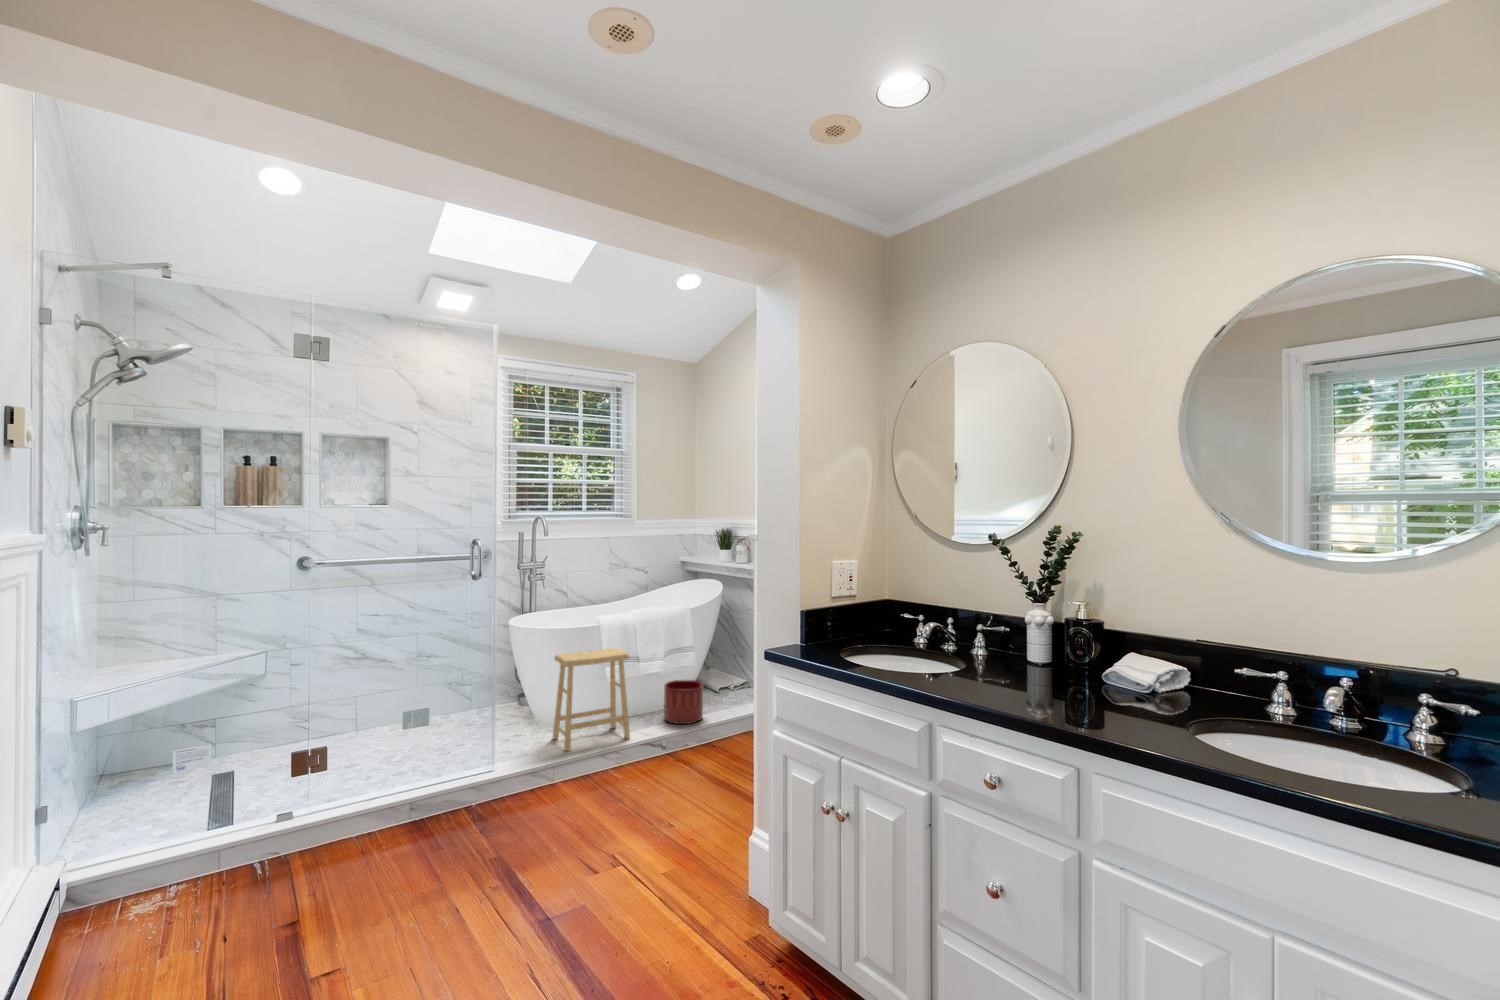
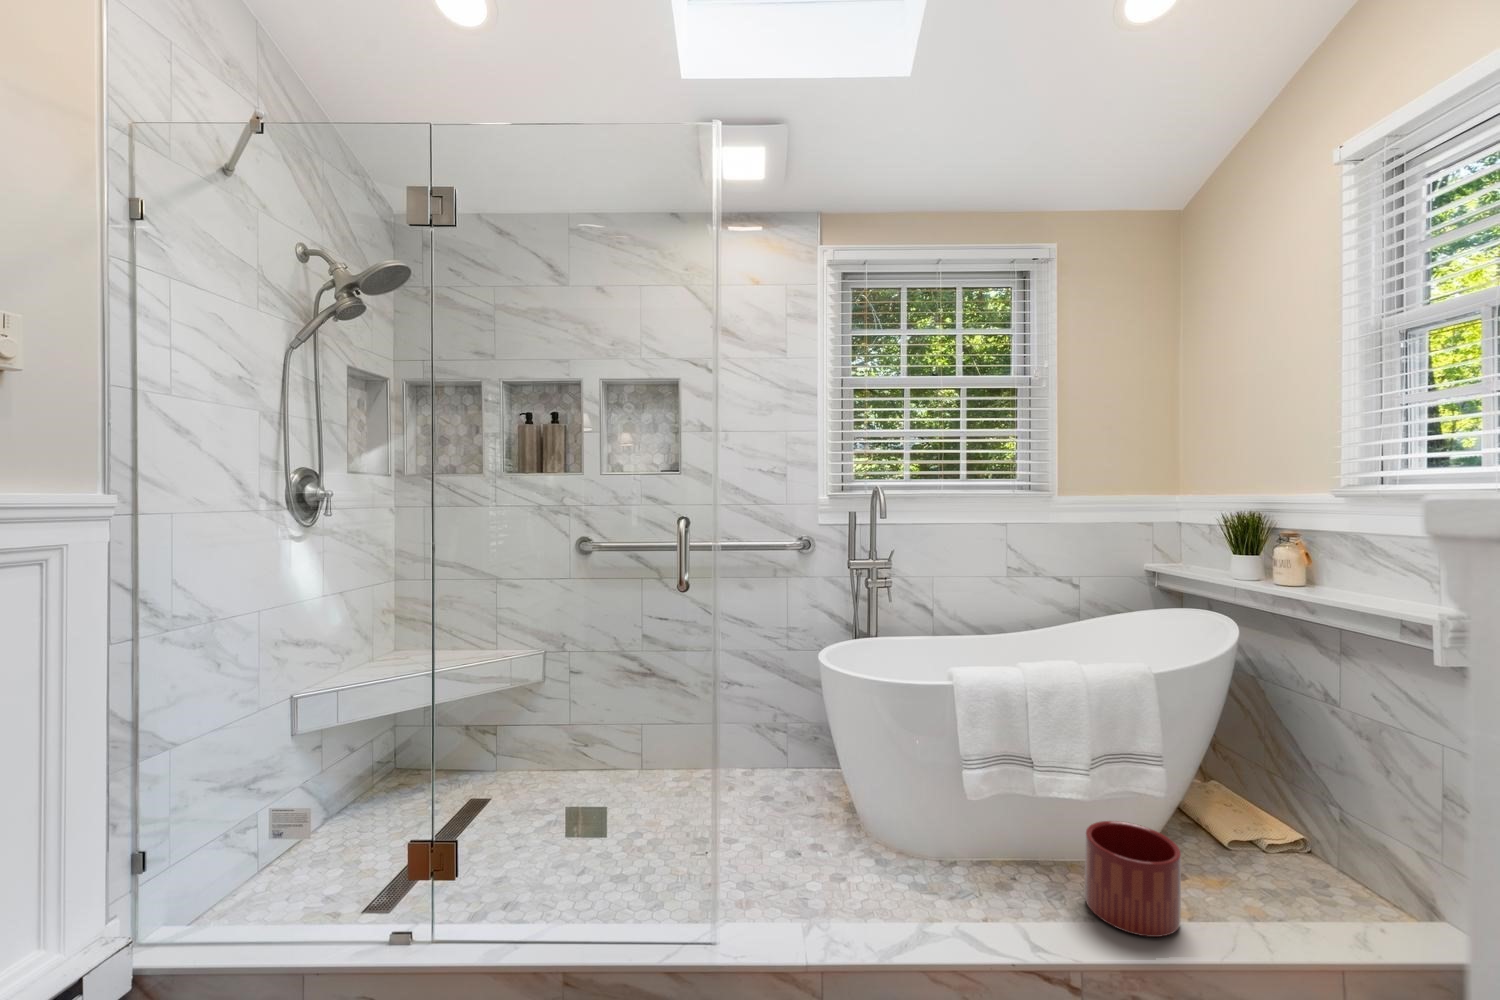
footstool: present [553,648,630,751] -> none [855,733,996,938]

